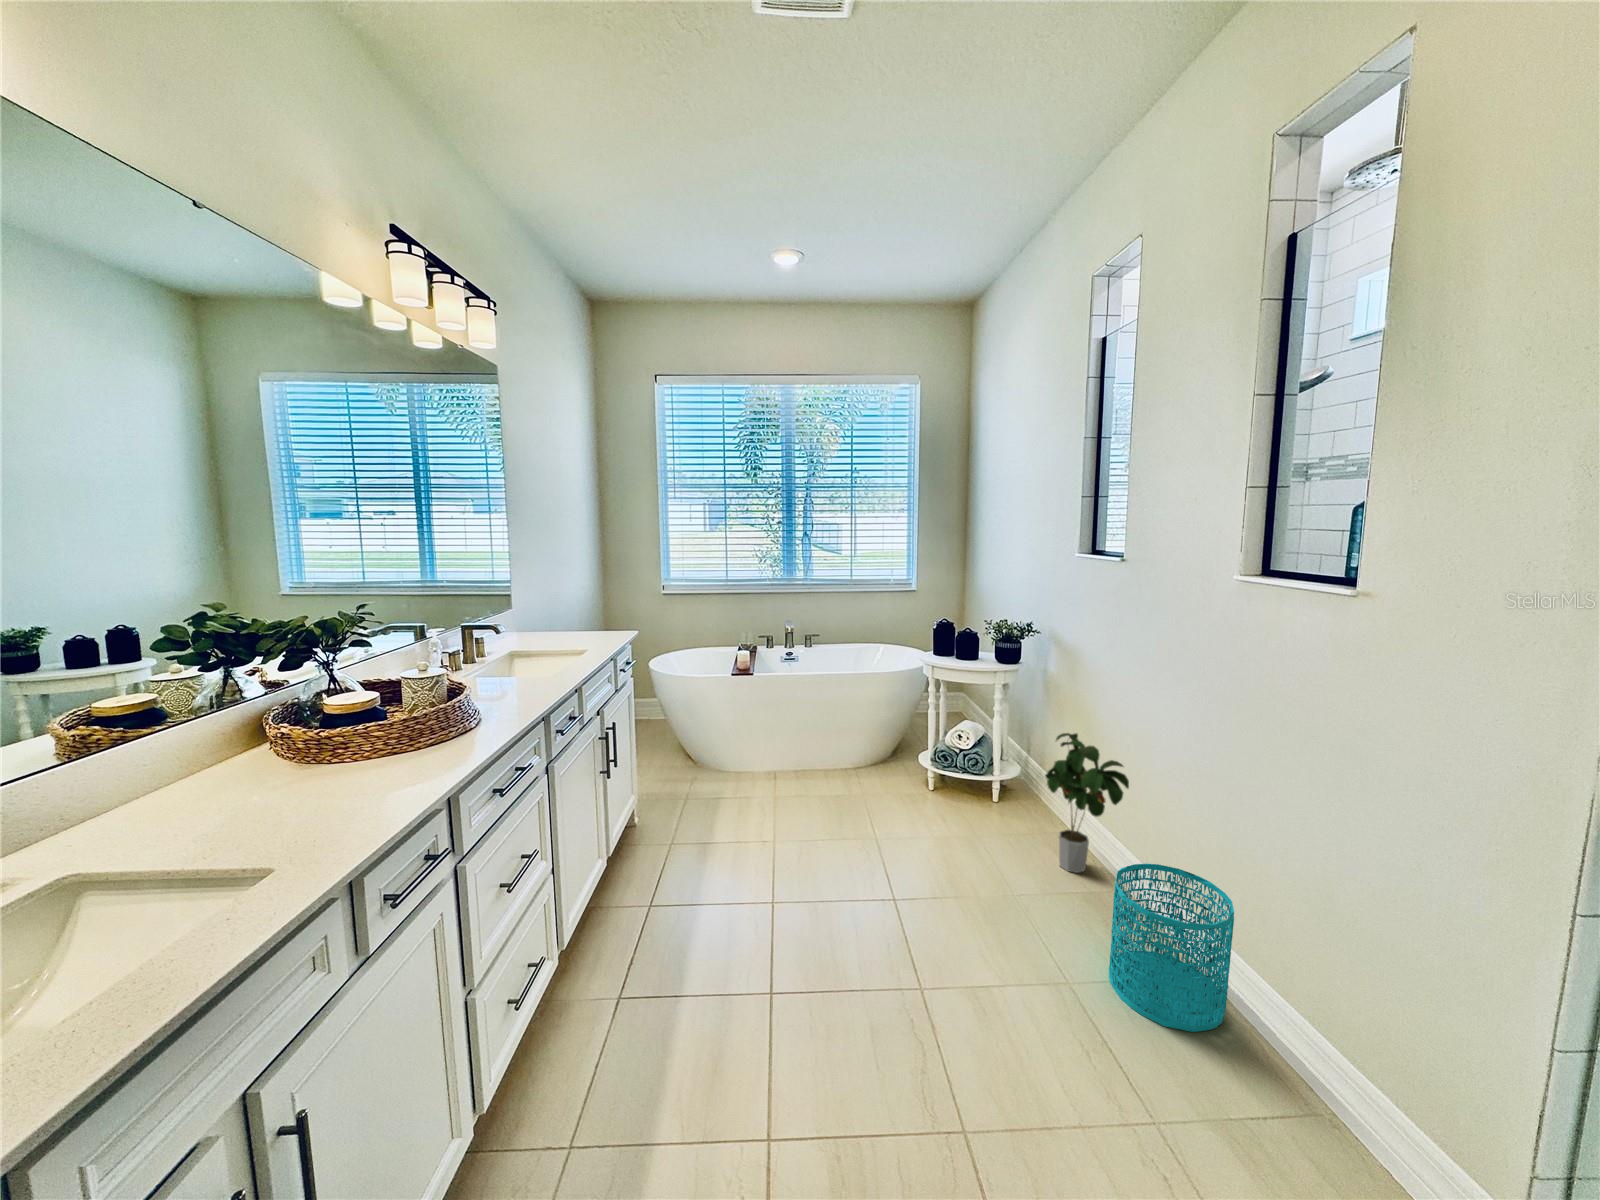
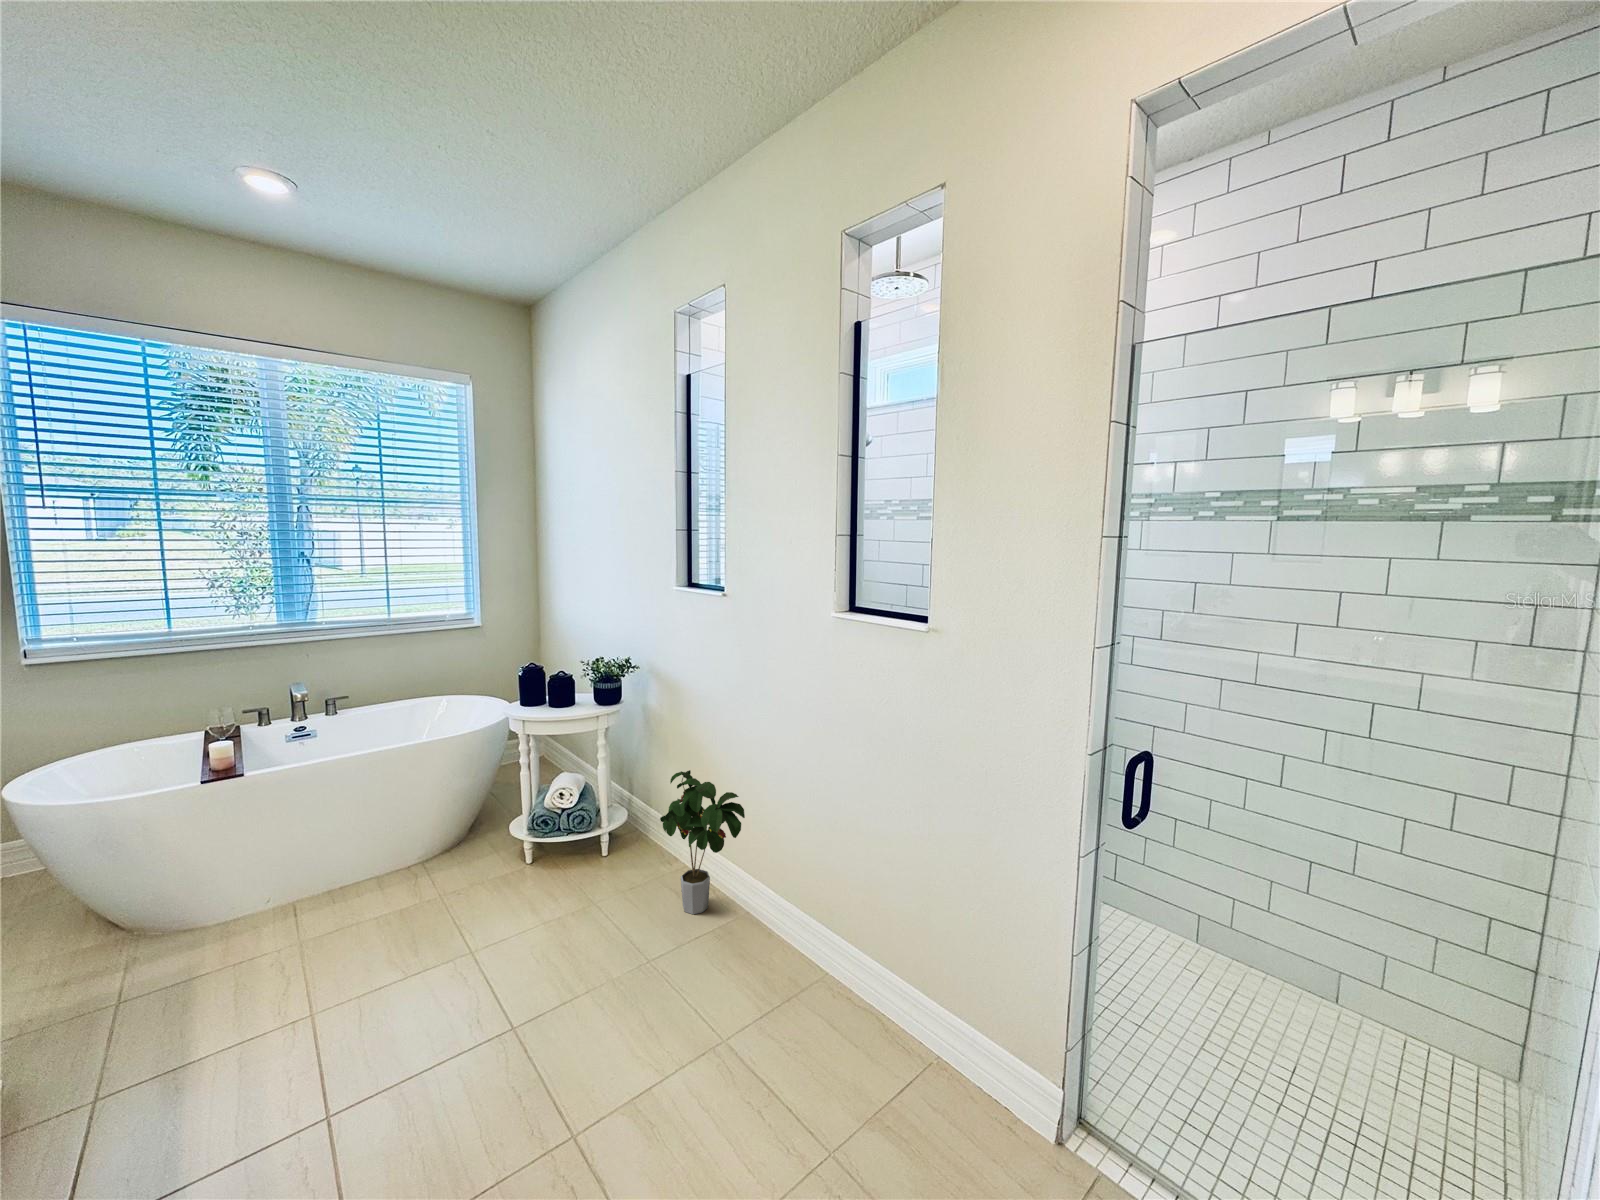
wastebasket: present [1109,863,1234,1032] -> none [752,887,849,1050]

